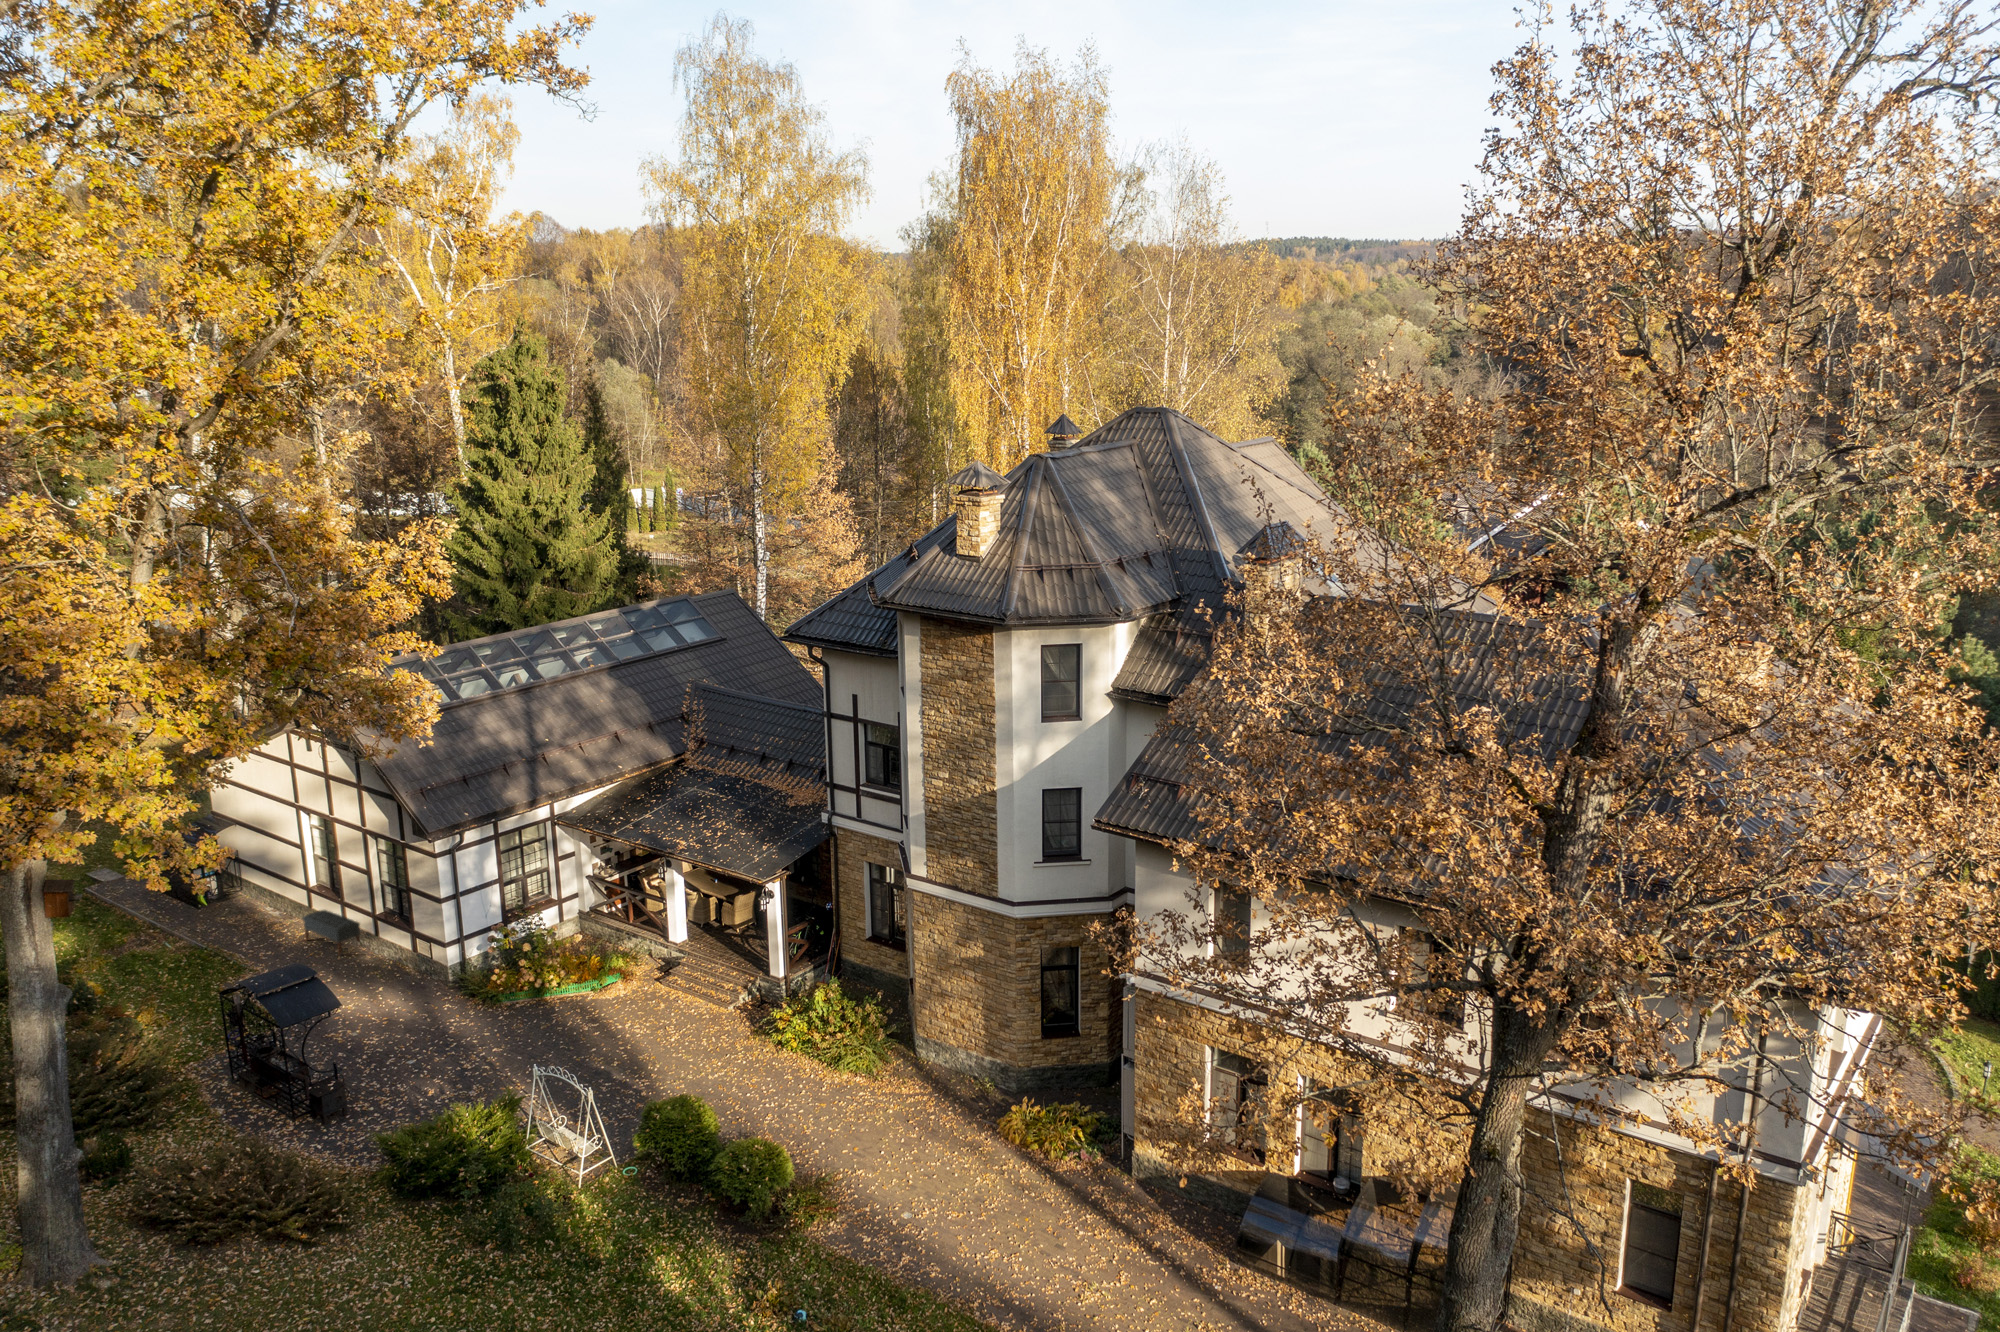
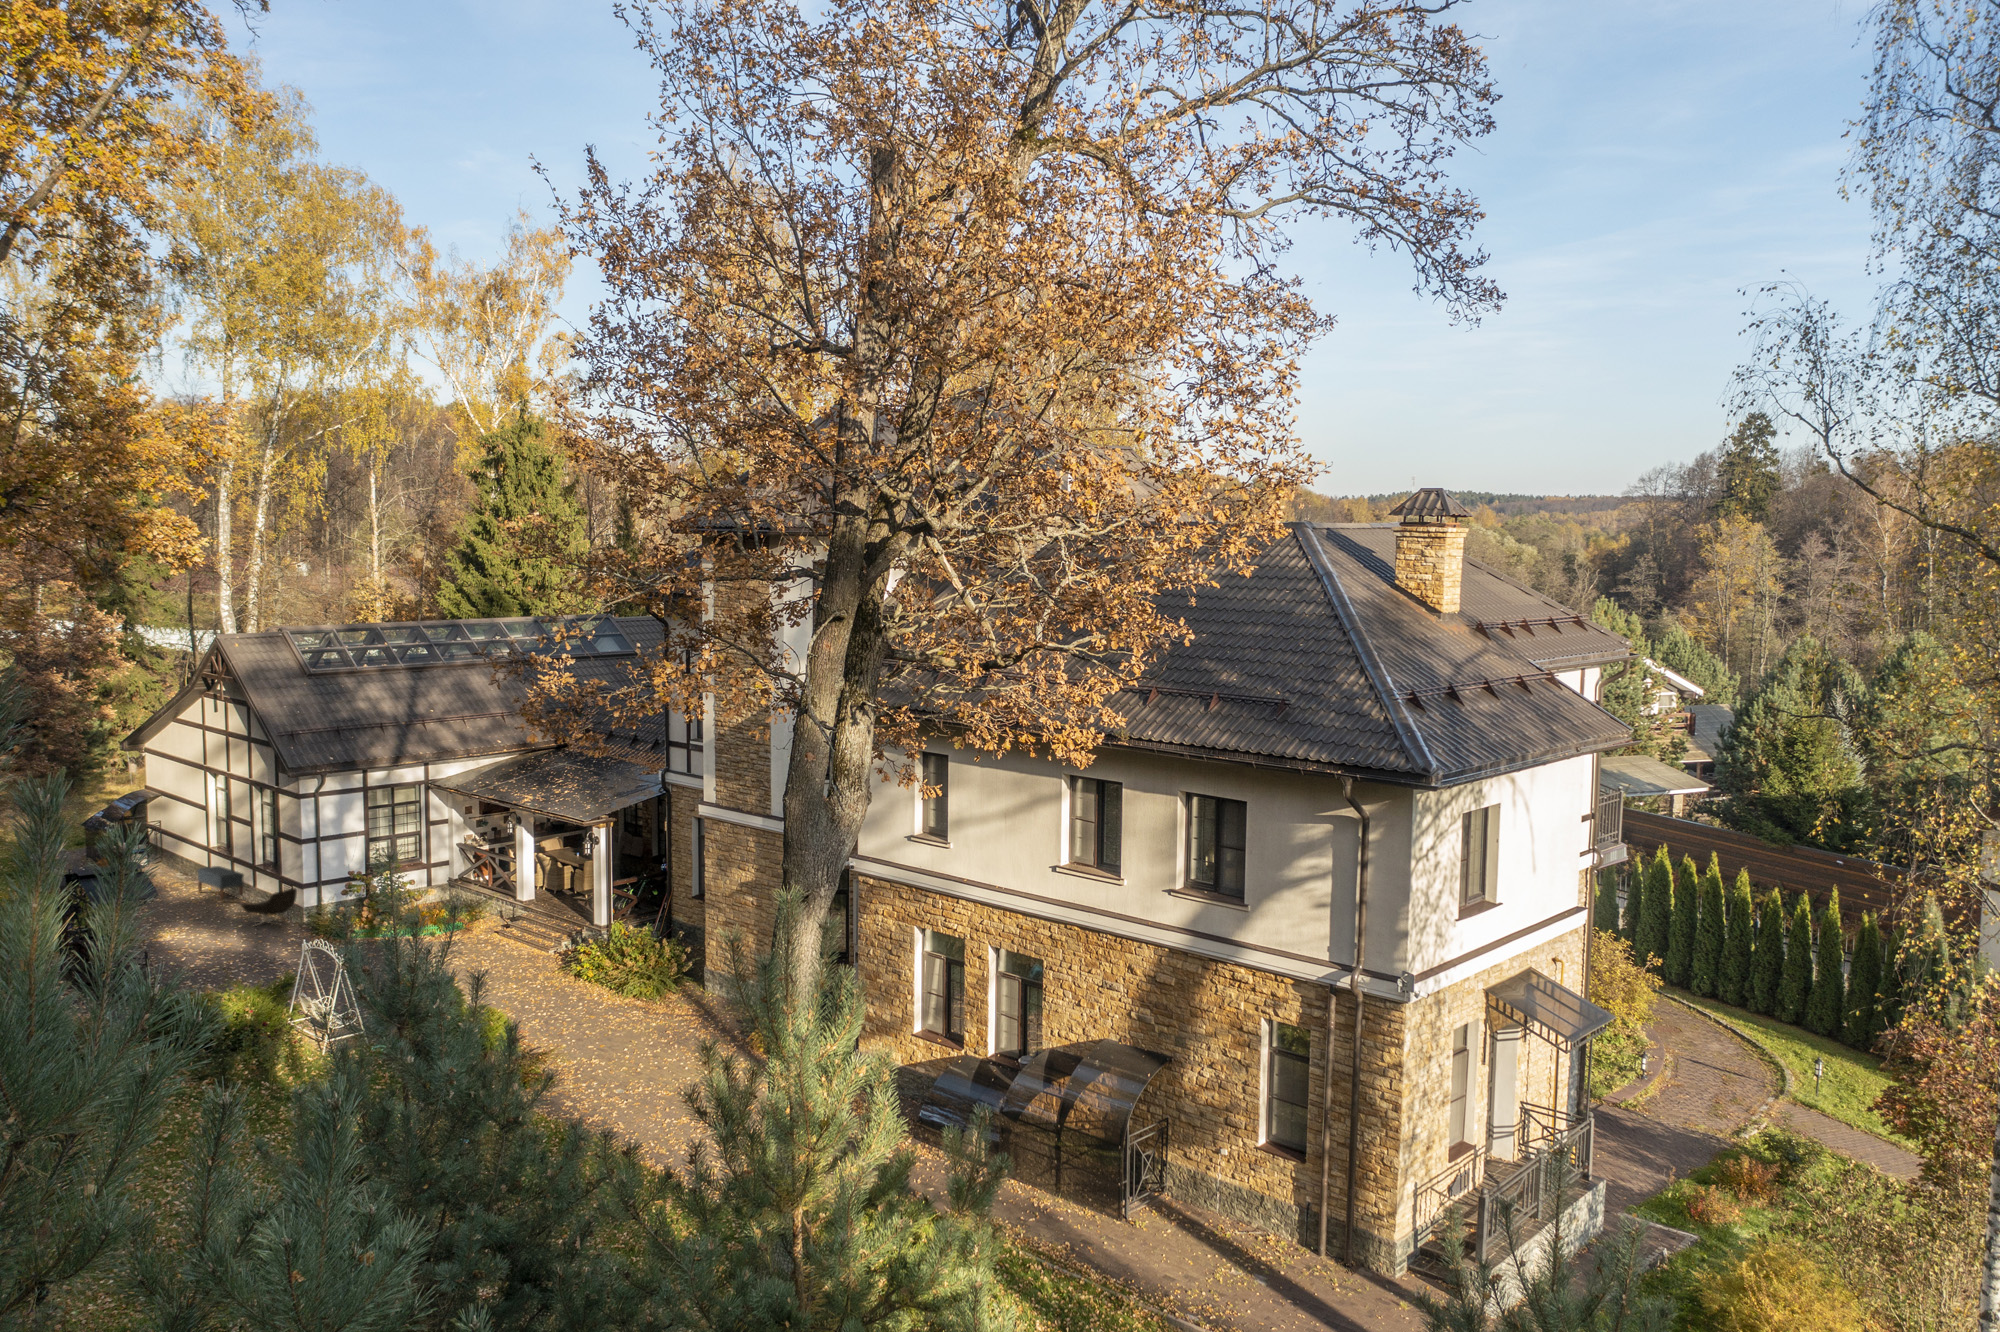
lounge chair: none [382,950,439,997] -> present [241,888,297,924]

